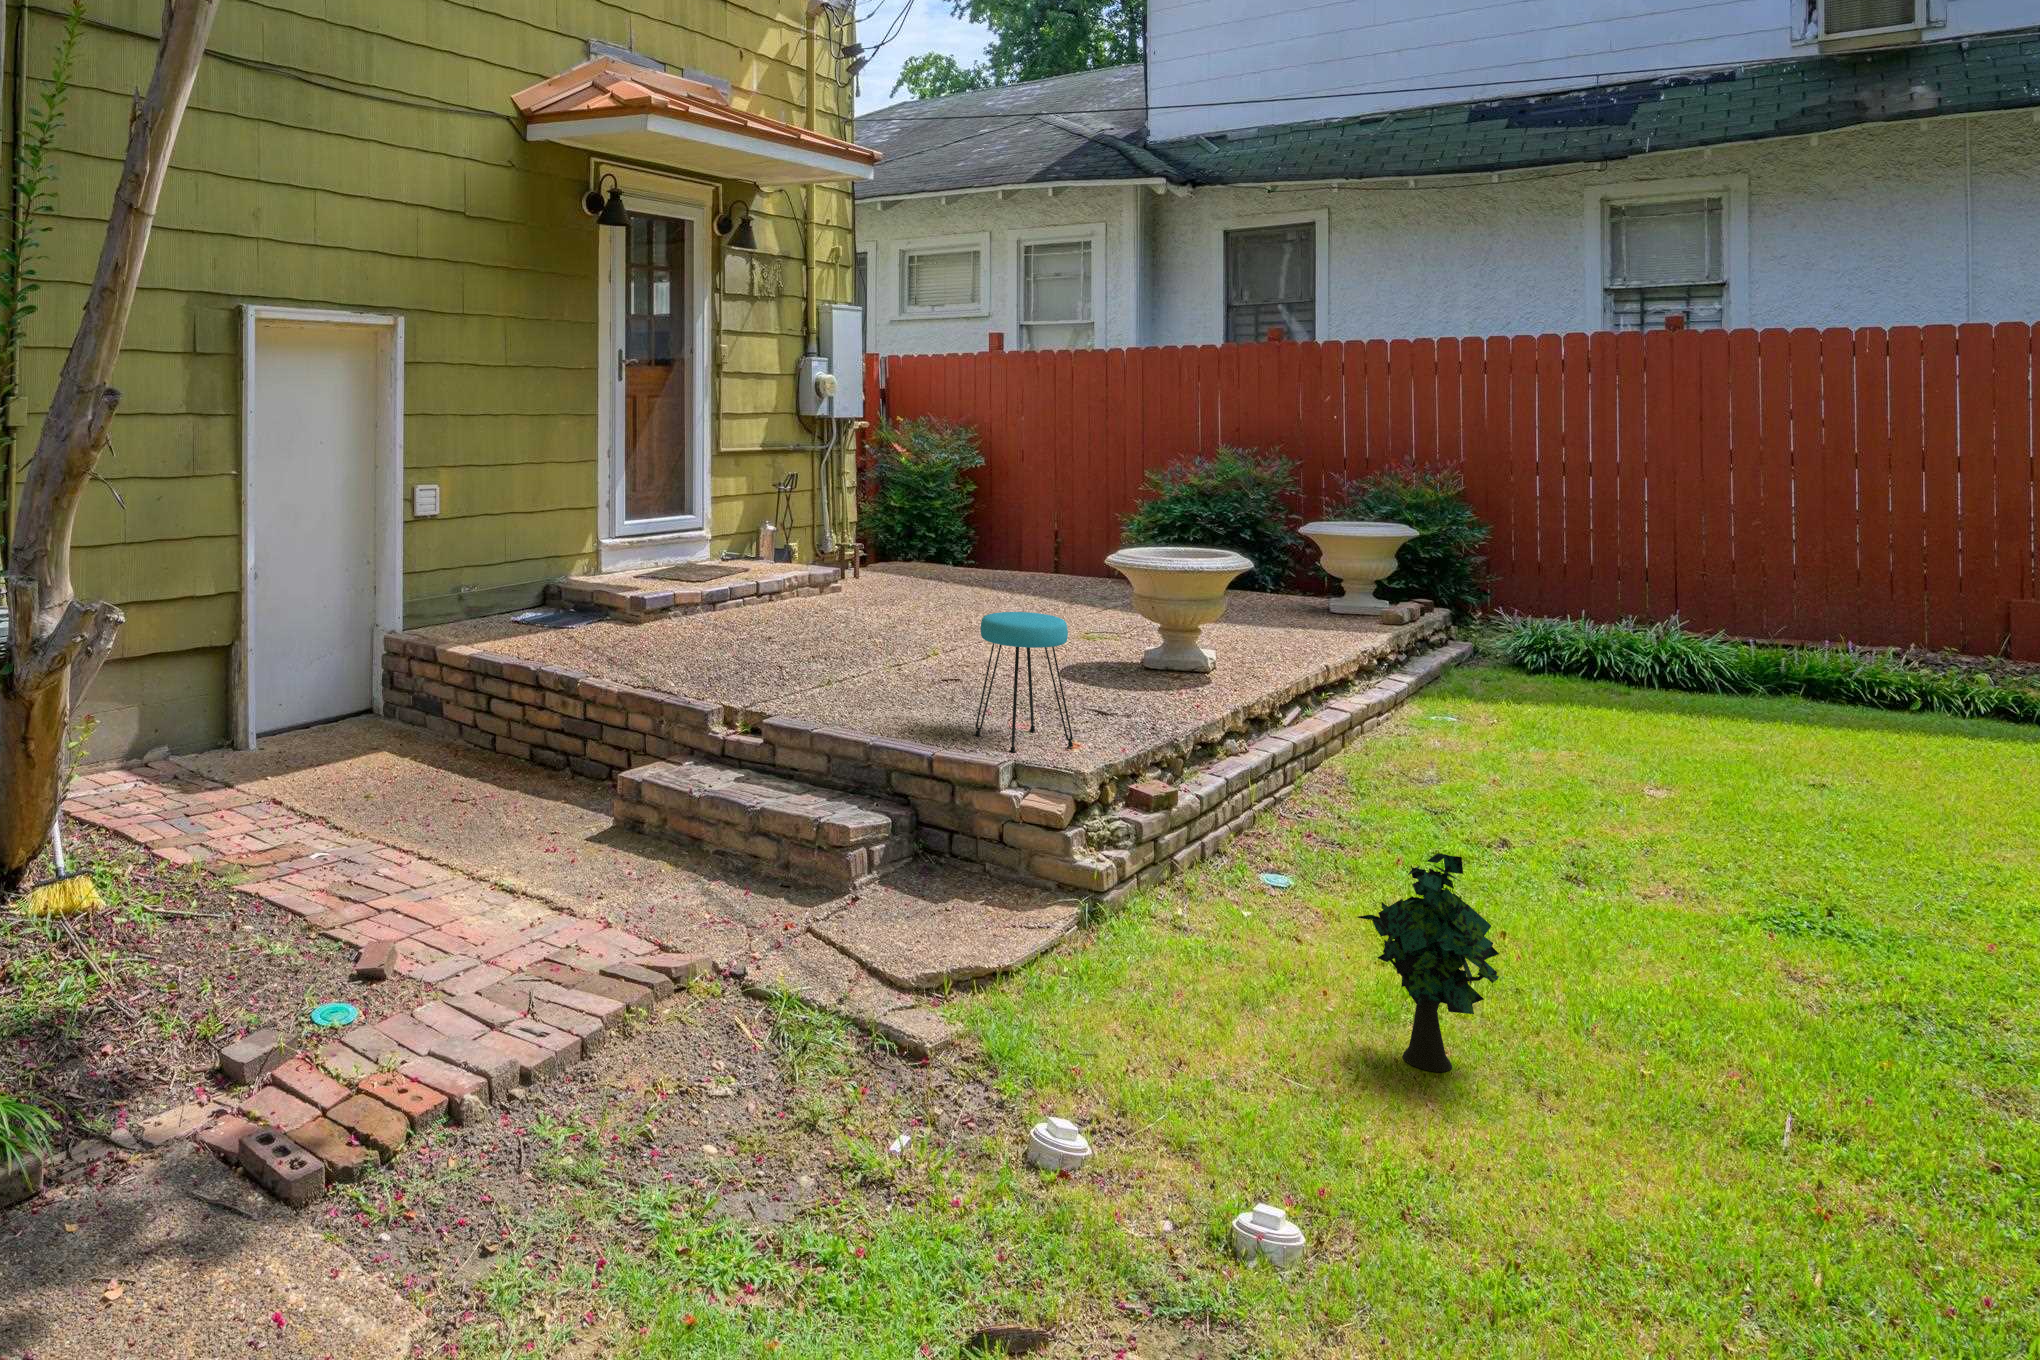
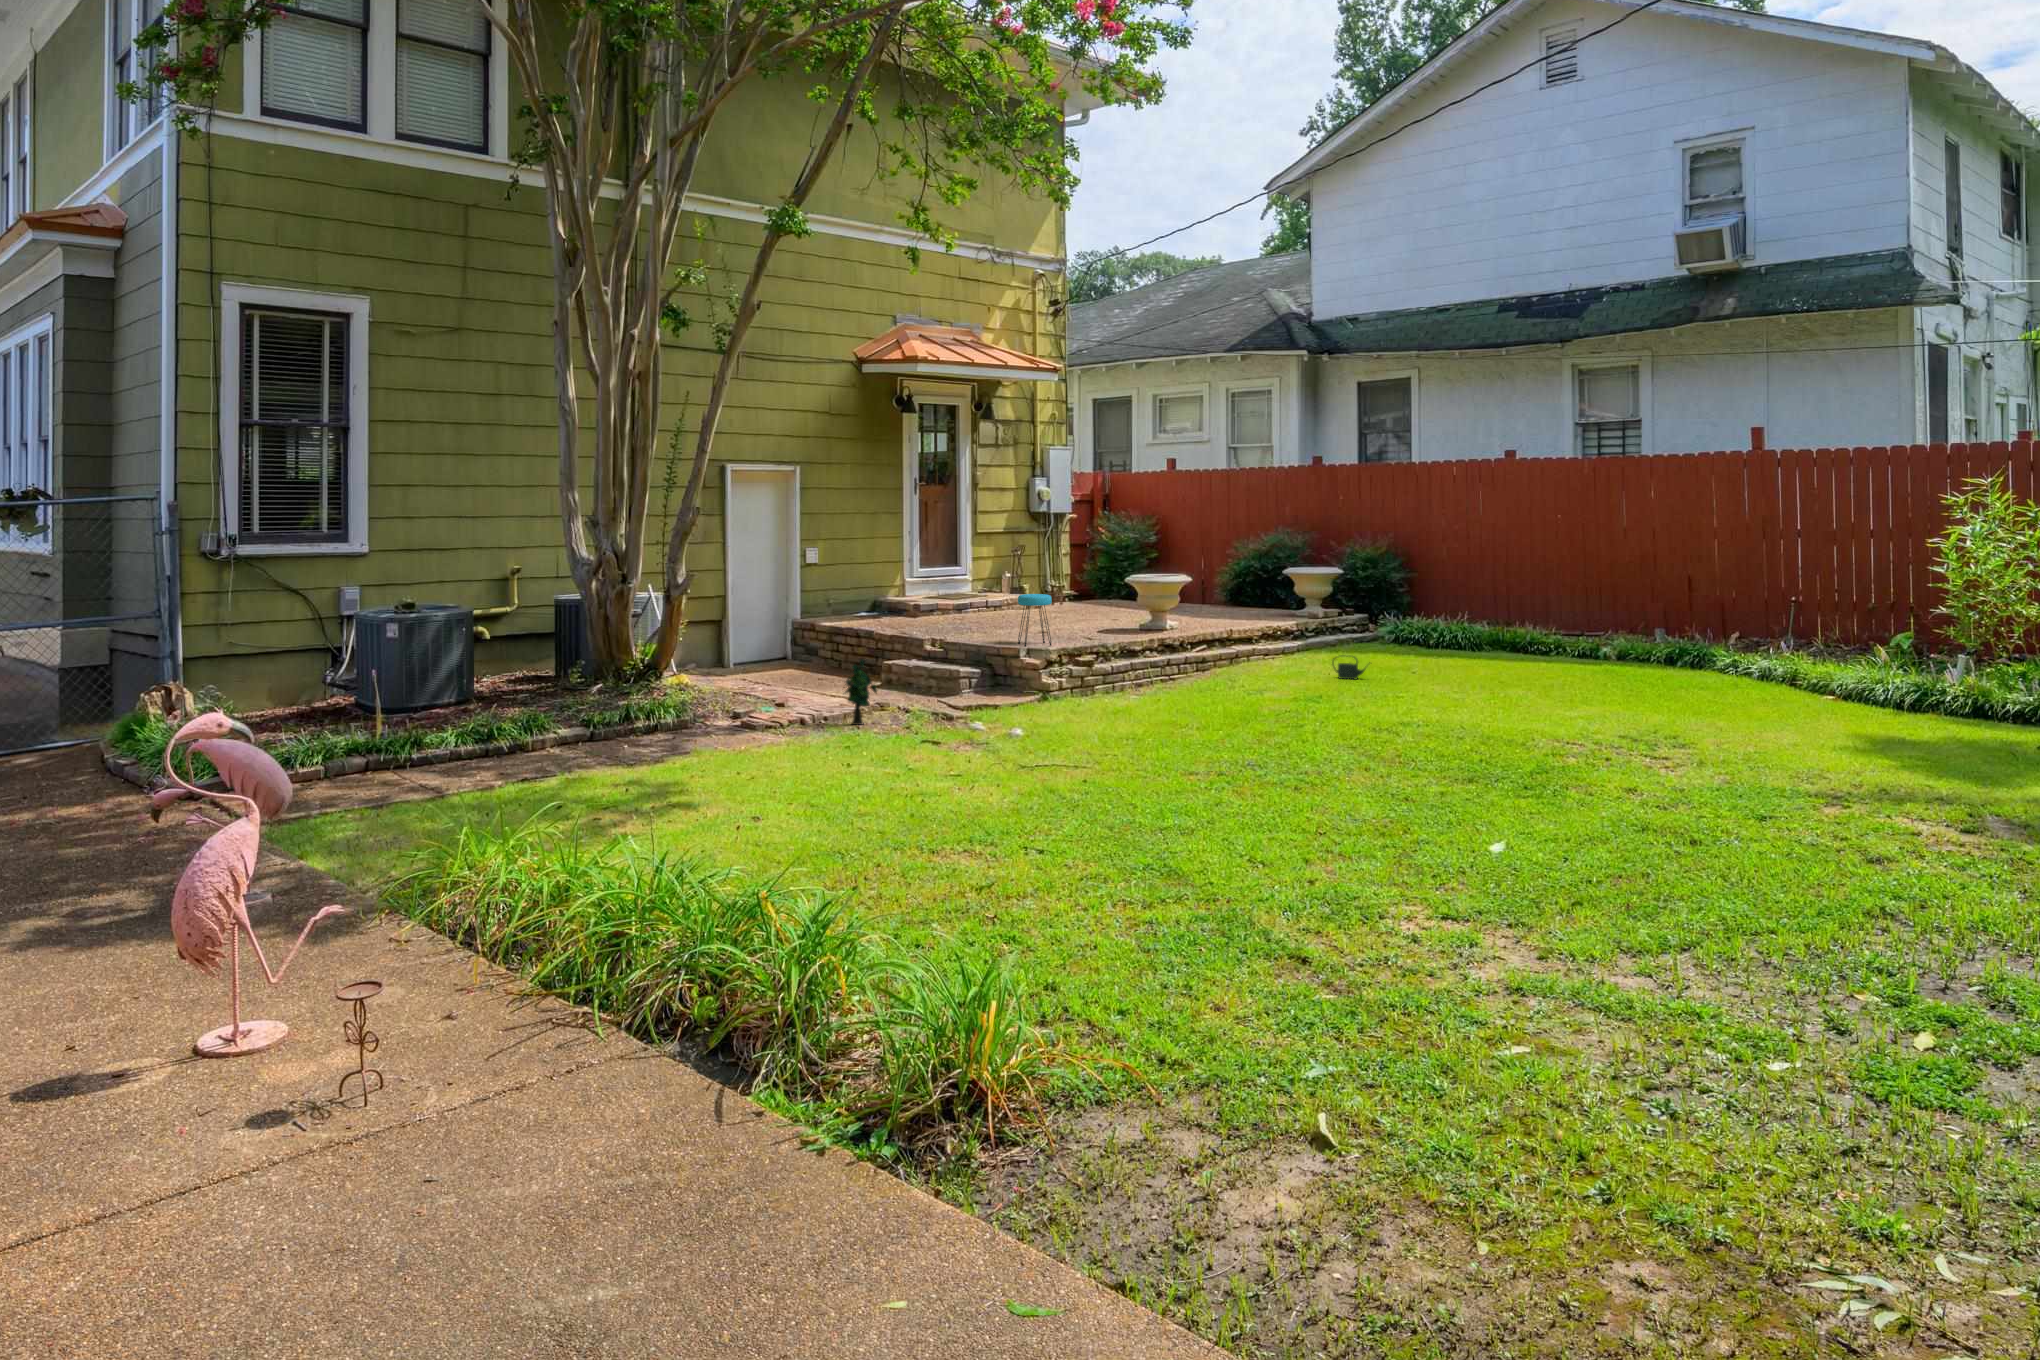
watering can: none [1678,748,1790,808] -> present [1333,656,1366,679]
decorative plant: present [1357,853,1499,1072] -> present [844,660,877,725]

